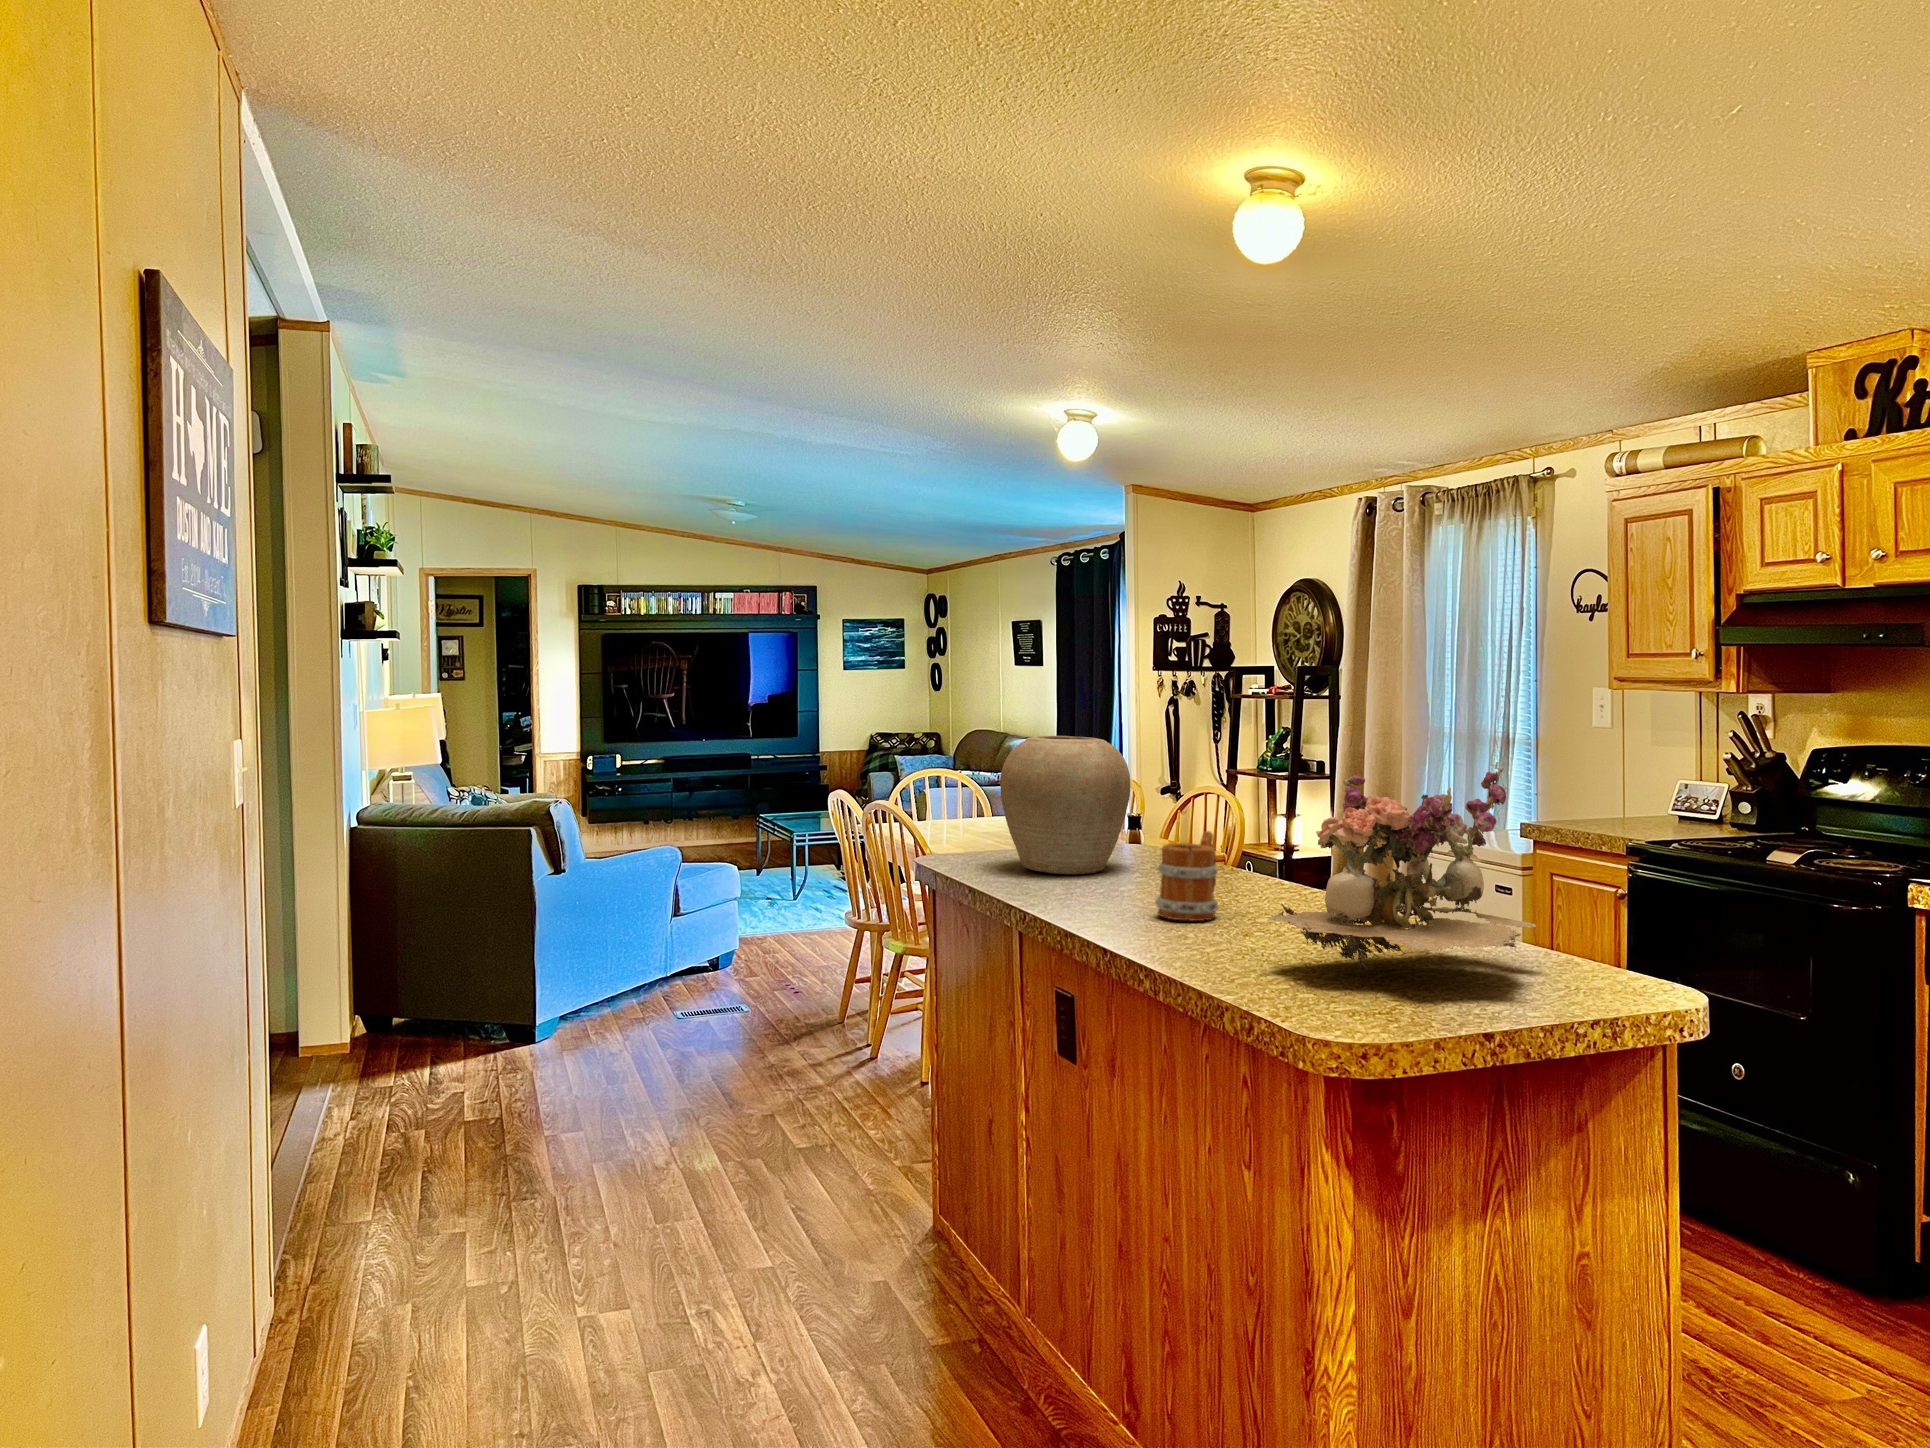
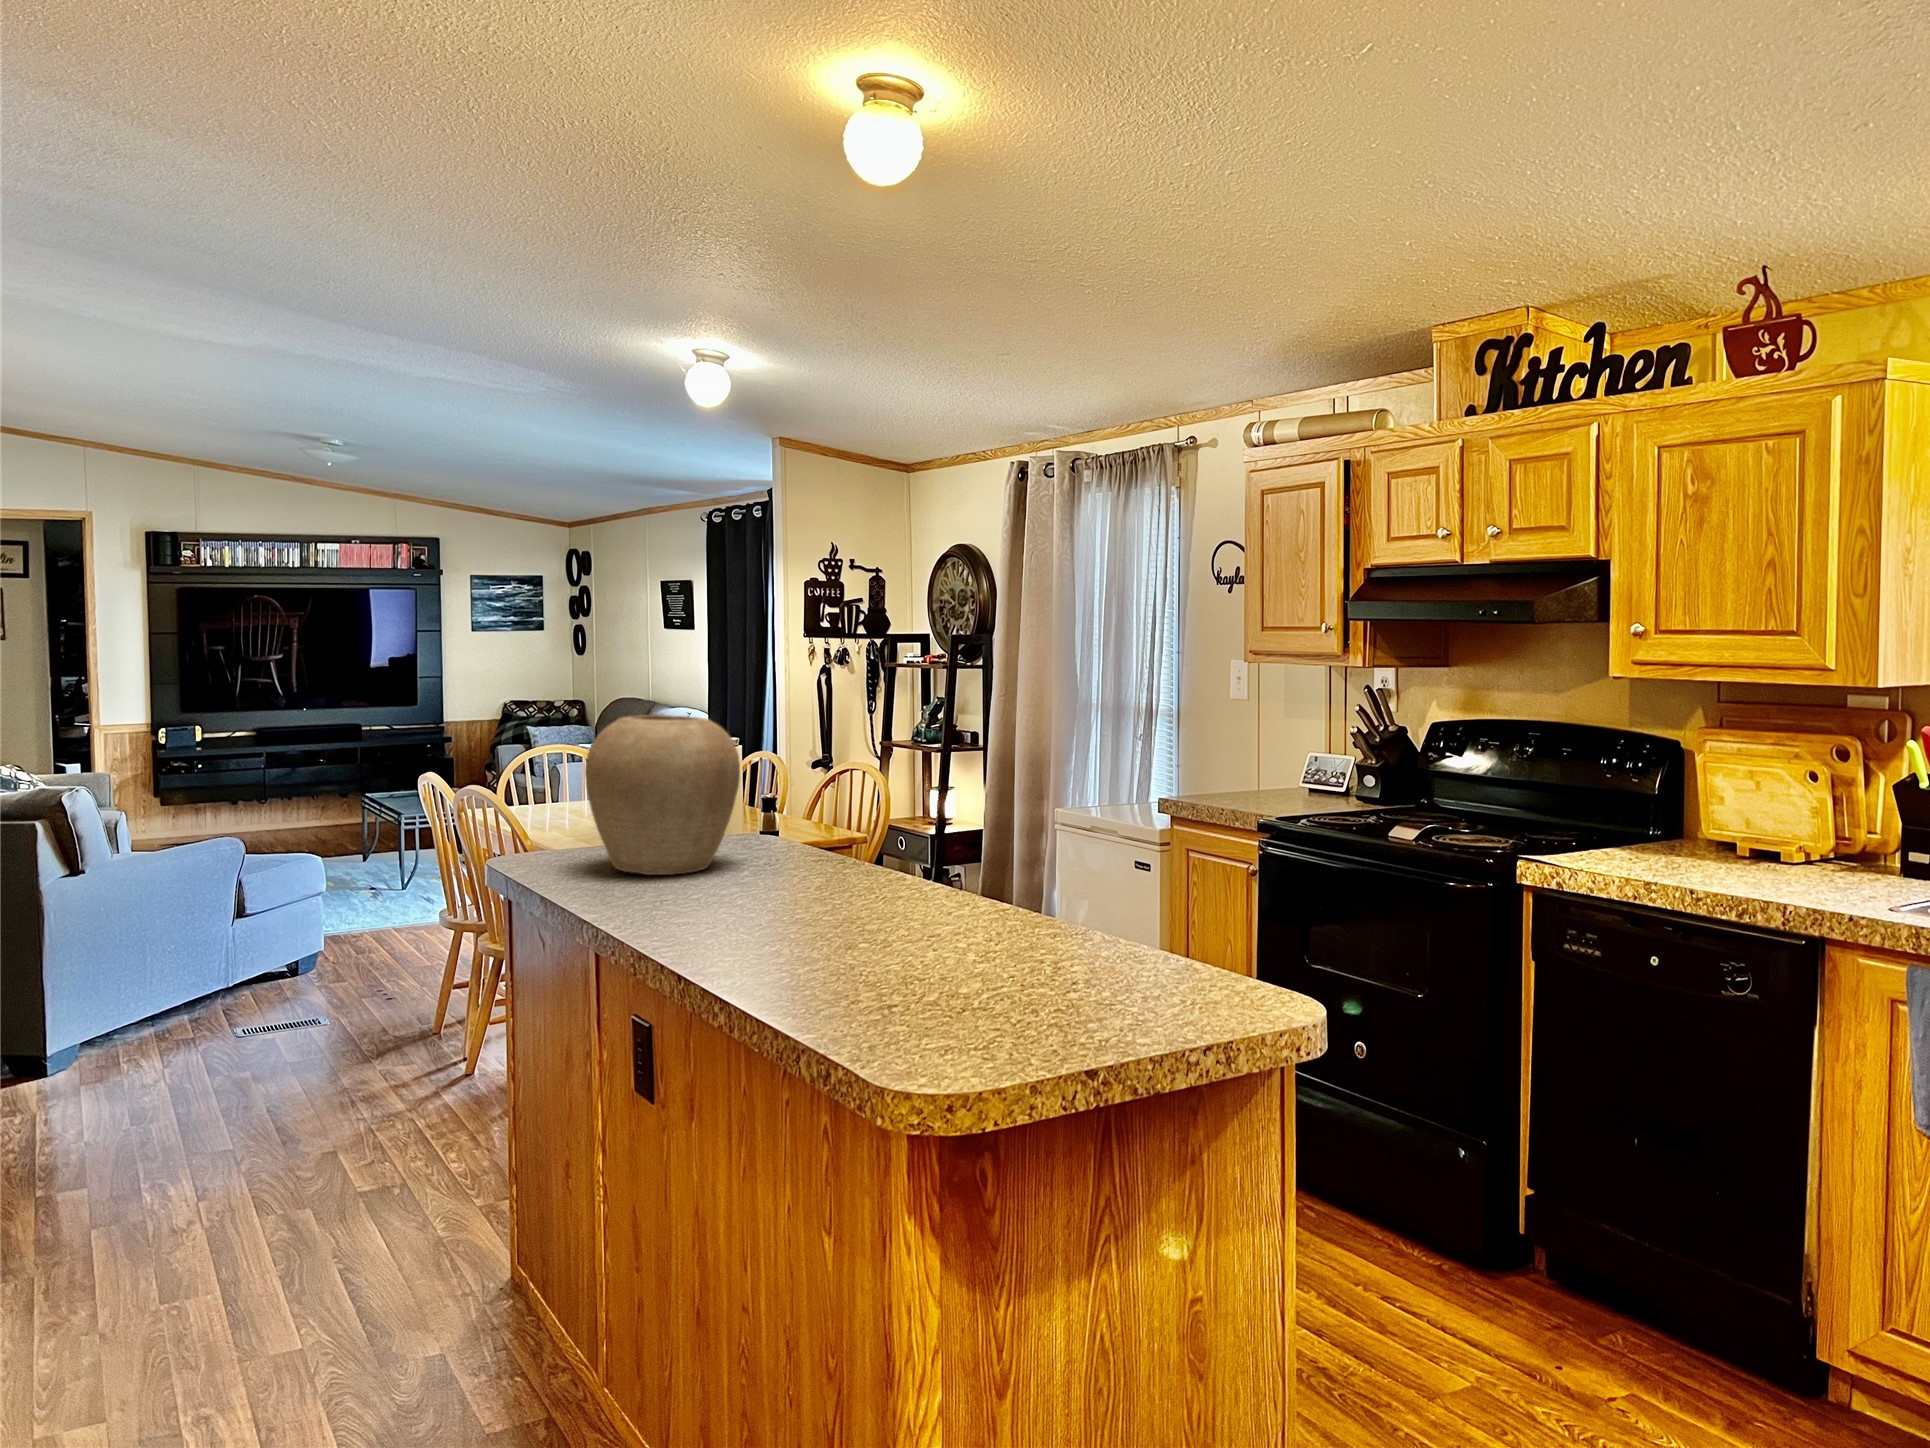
flower arrangement: present [1267,767,1536,969] -> none [860,755,1155,989]
mug: present [1155,831,1218,921] -> none [749,827,823,932]

